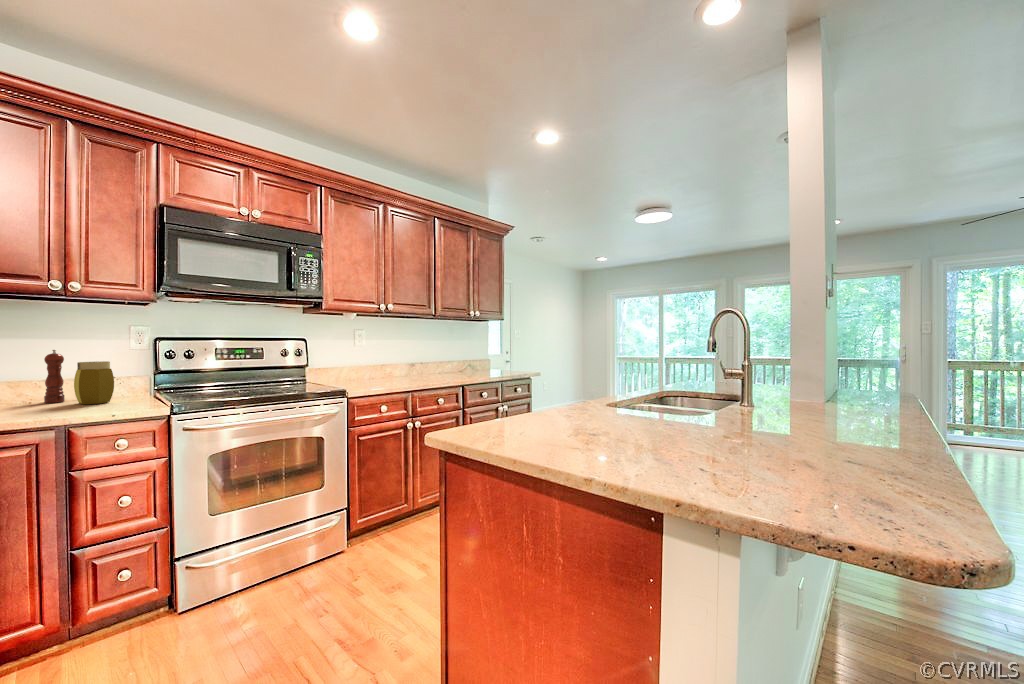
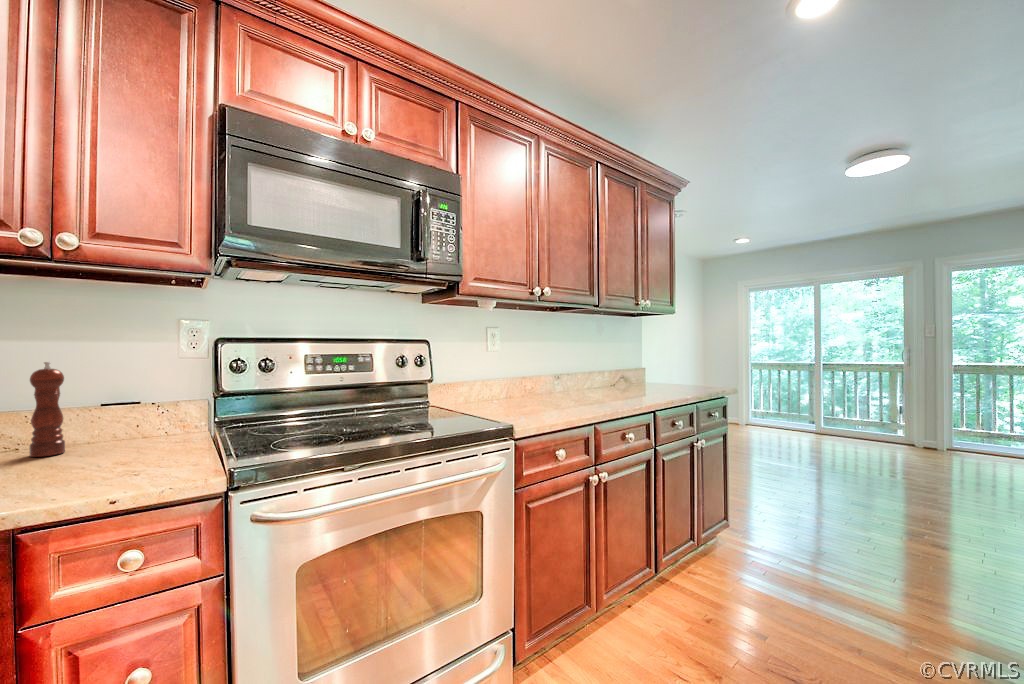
jar: present [74,361,114,404] -> none [74,382,142,463]

